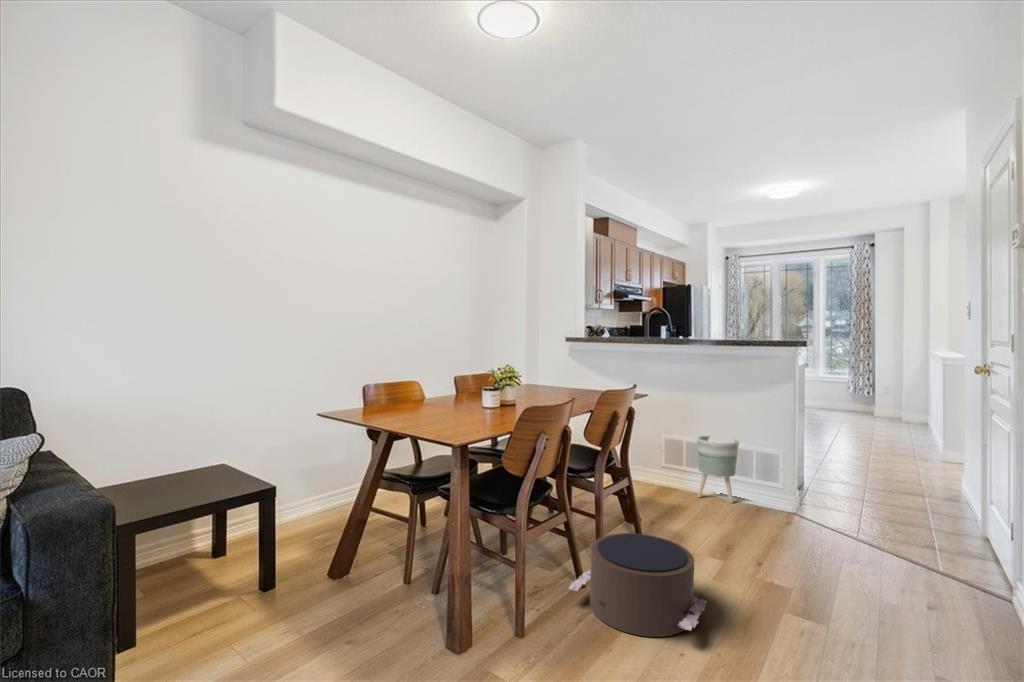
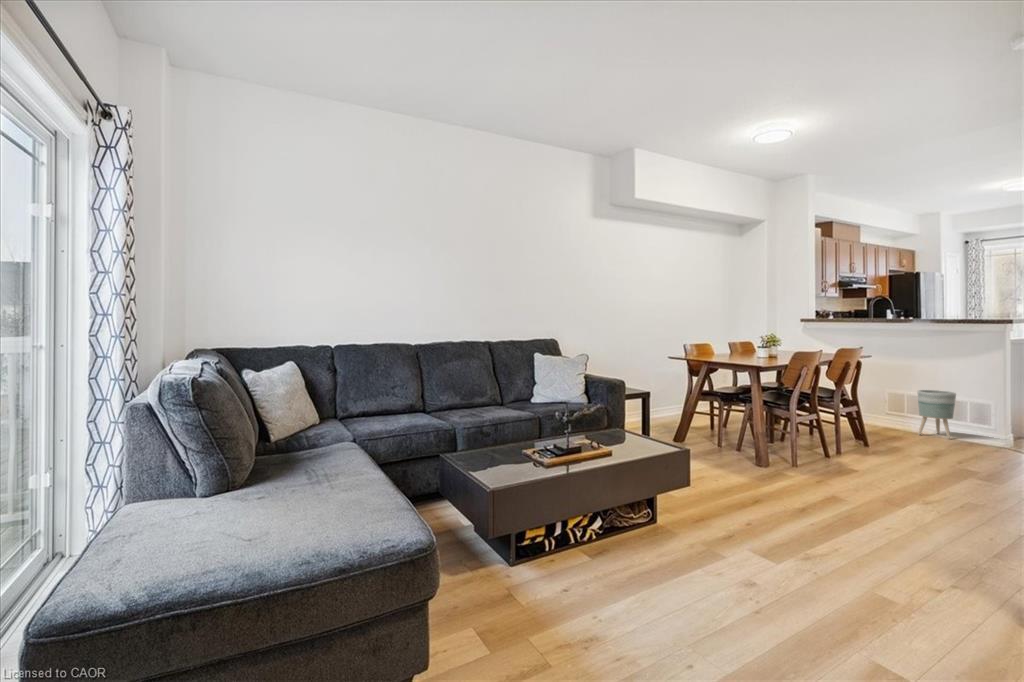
pouf: present [569,533,707,637] -> none [816,433,913,481]

